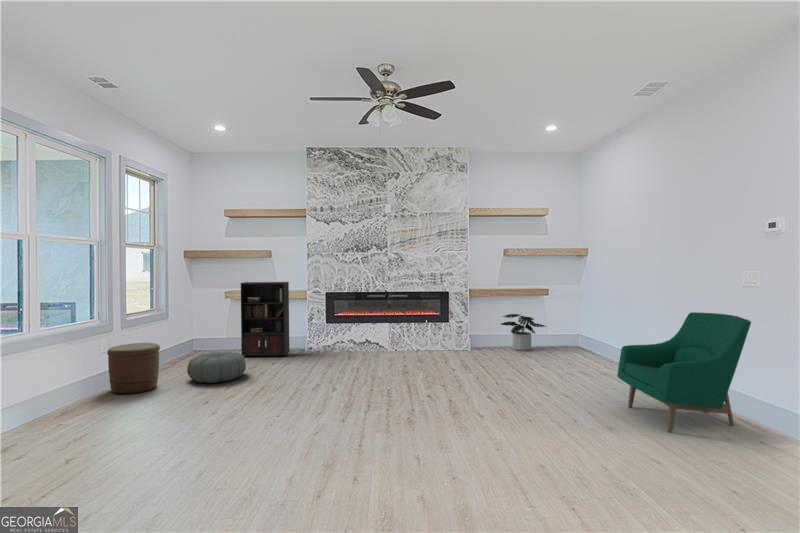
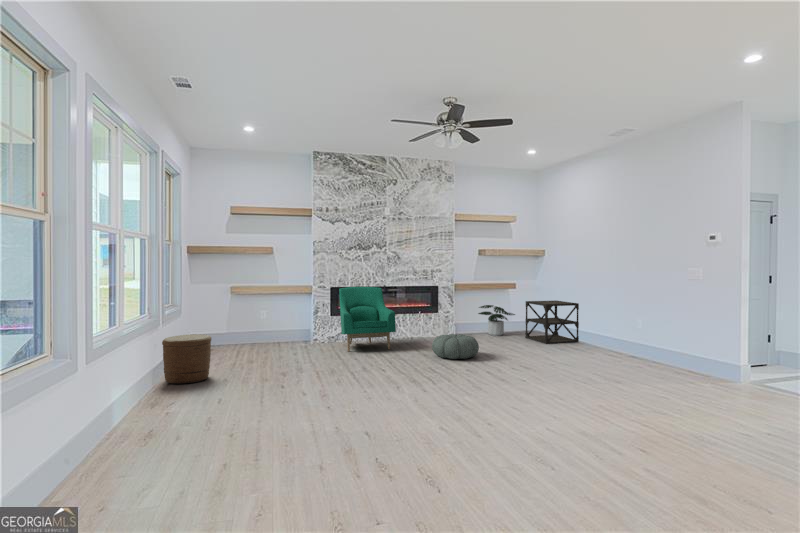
bookcase: present [241,282,304,356] -> none [255,277,308,350]
side table: none [554,311,618,365] -> present [525,301,579,344]
armchair: present [617,312,751,433] -> present [339,287,396,352]
pouf: present [187,351,246,383] -> present [432,334,479,359]

